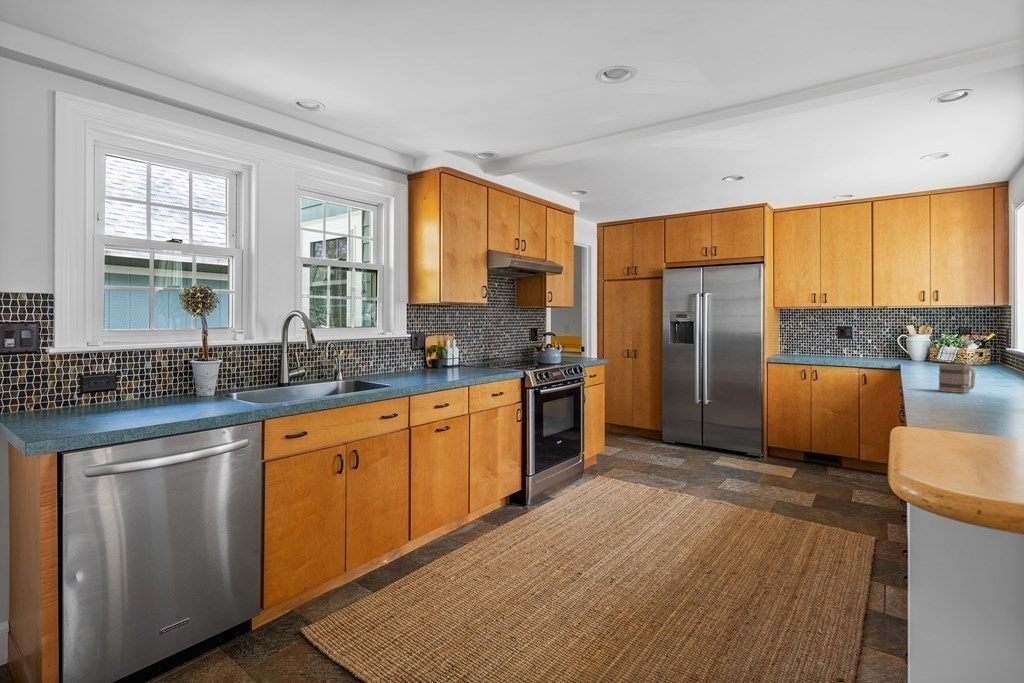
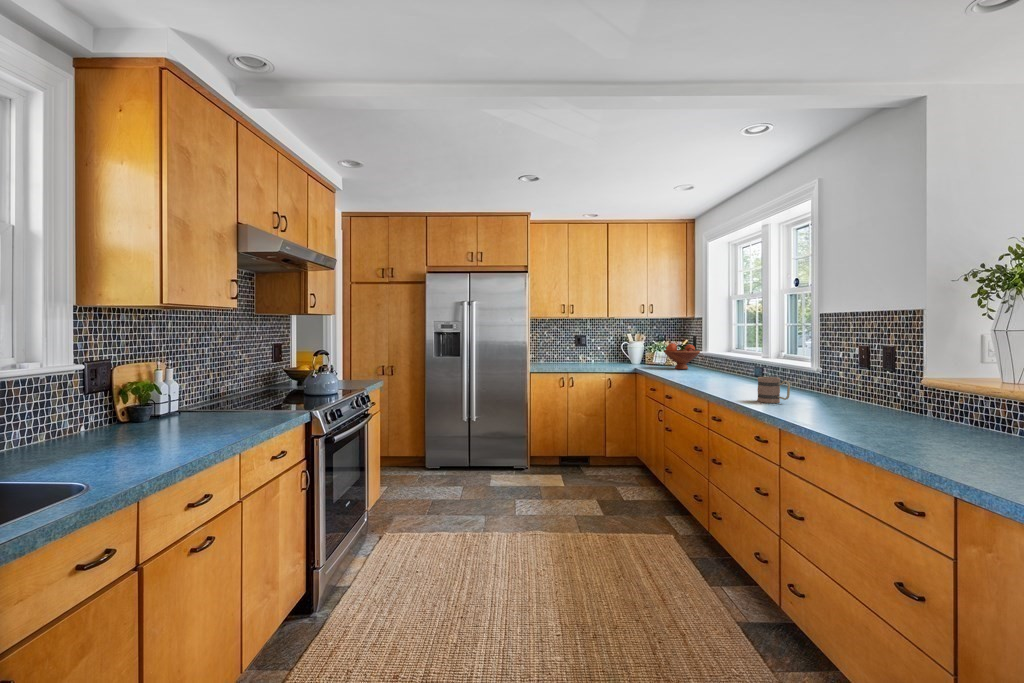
fruit bowl: none [937,334,994,366] -> present [664,343,700,369]

